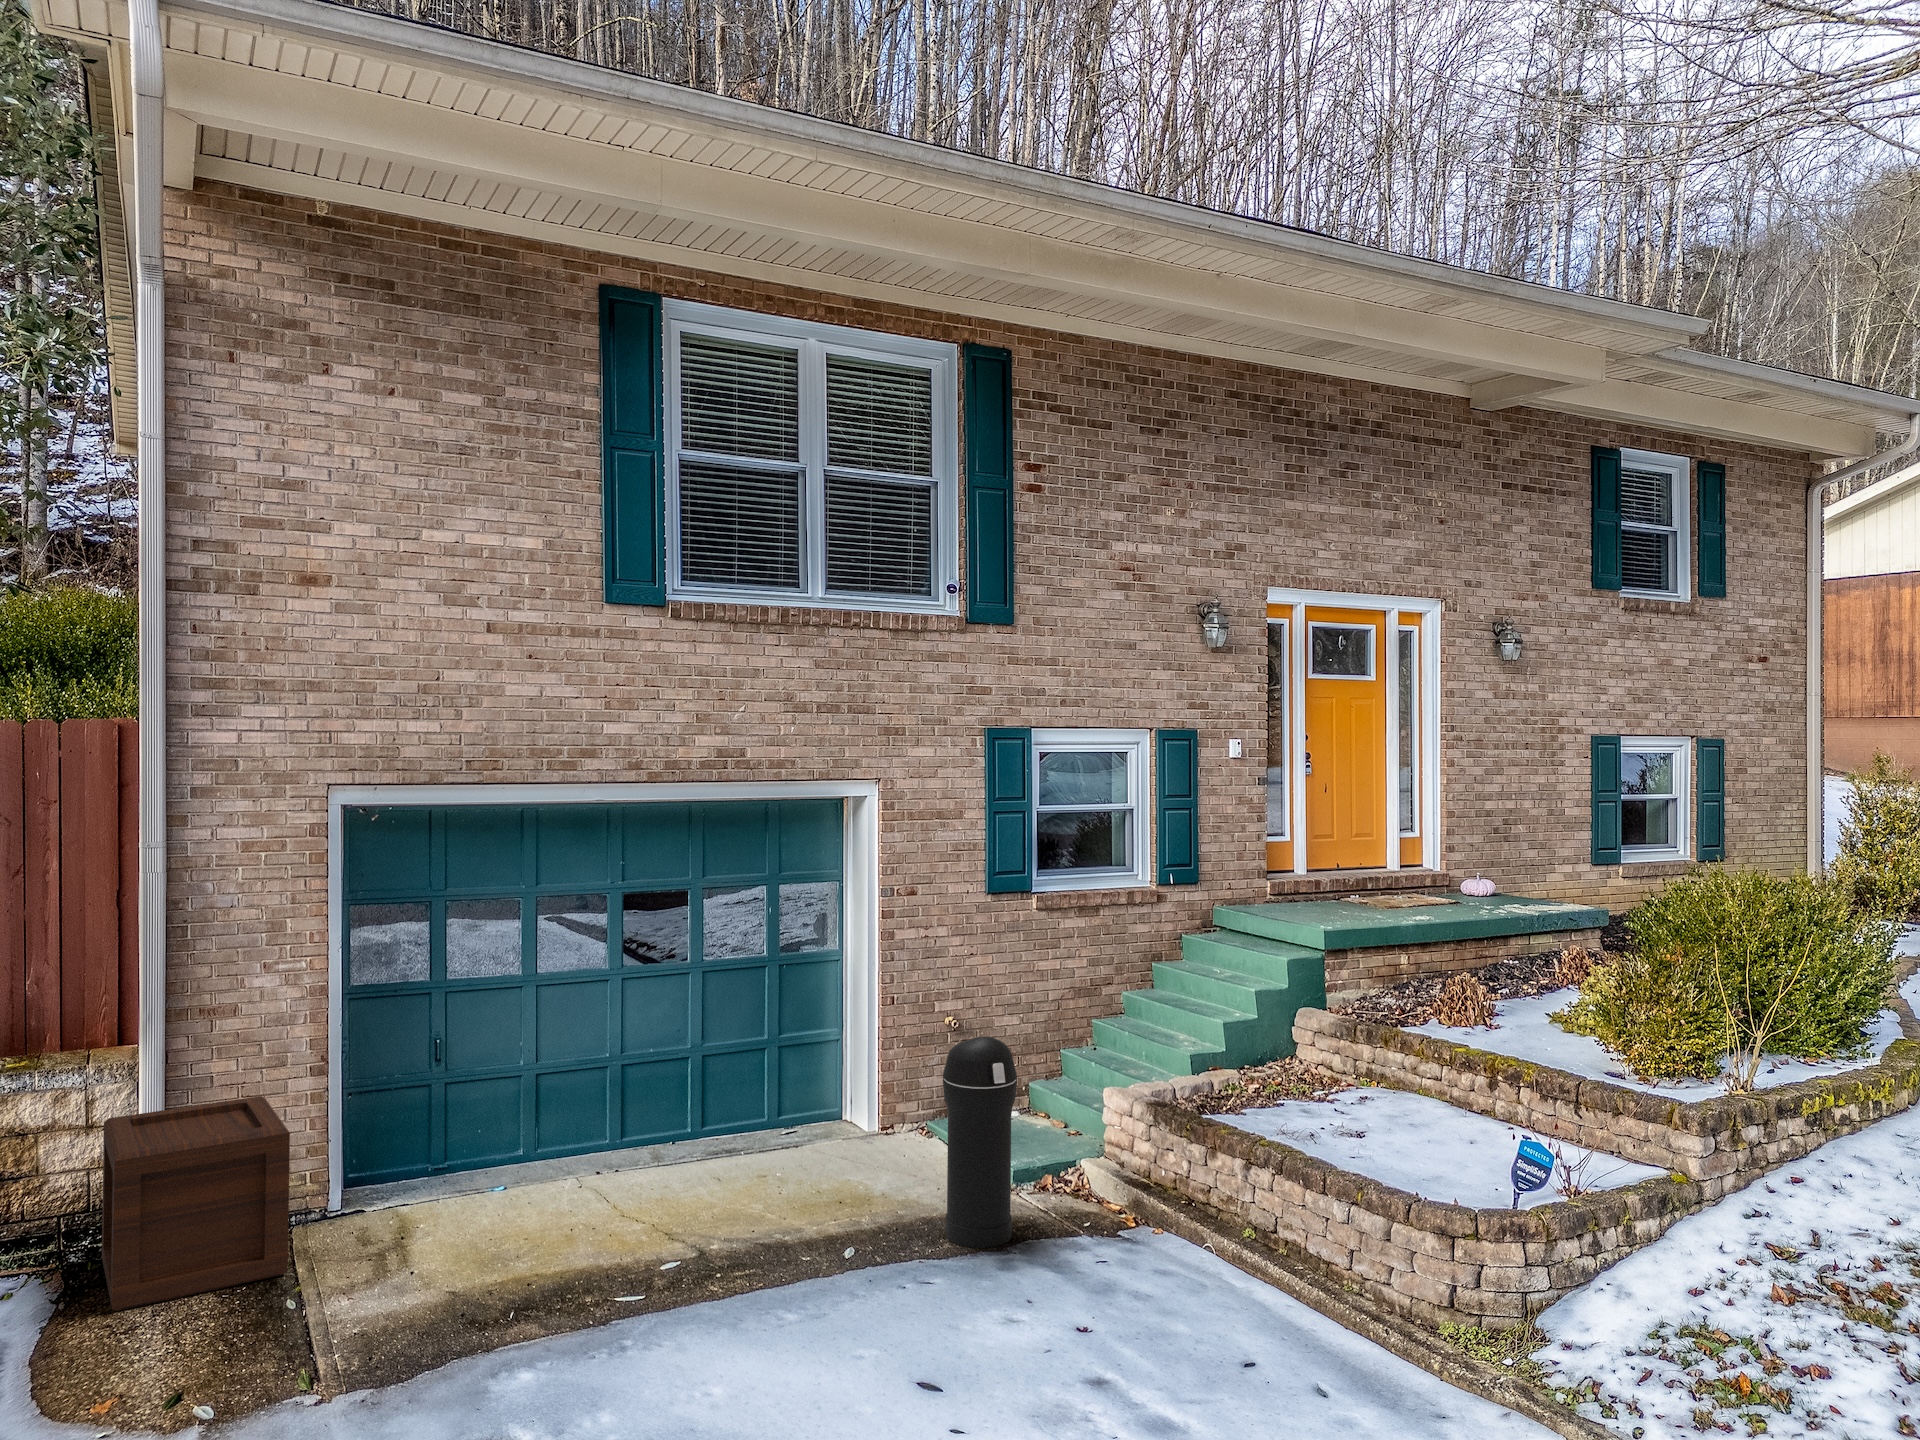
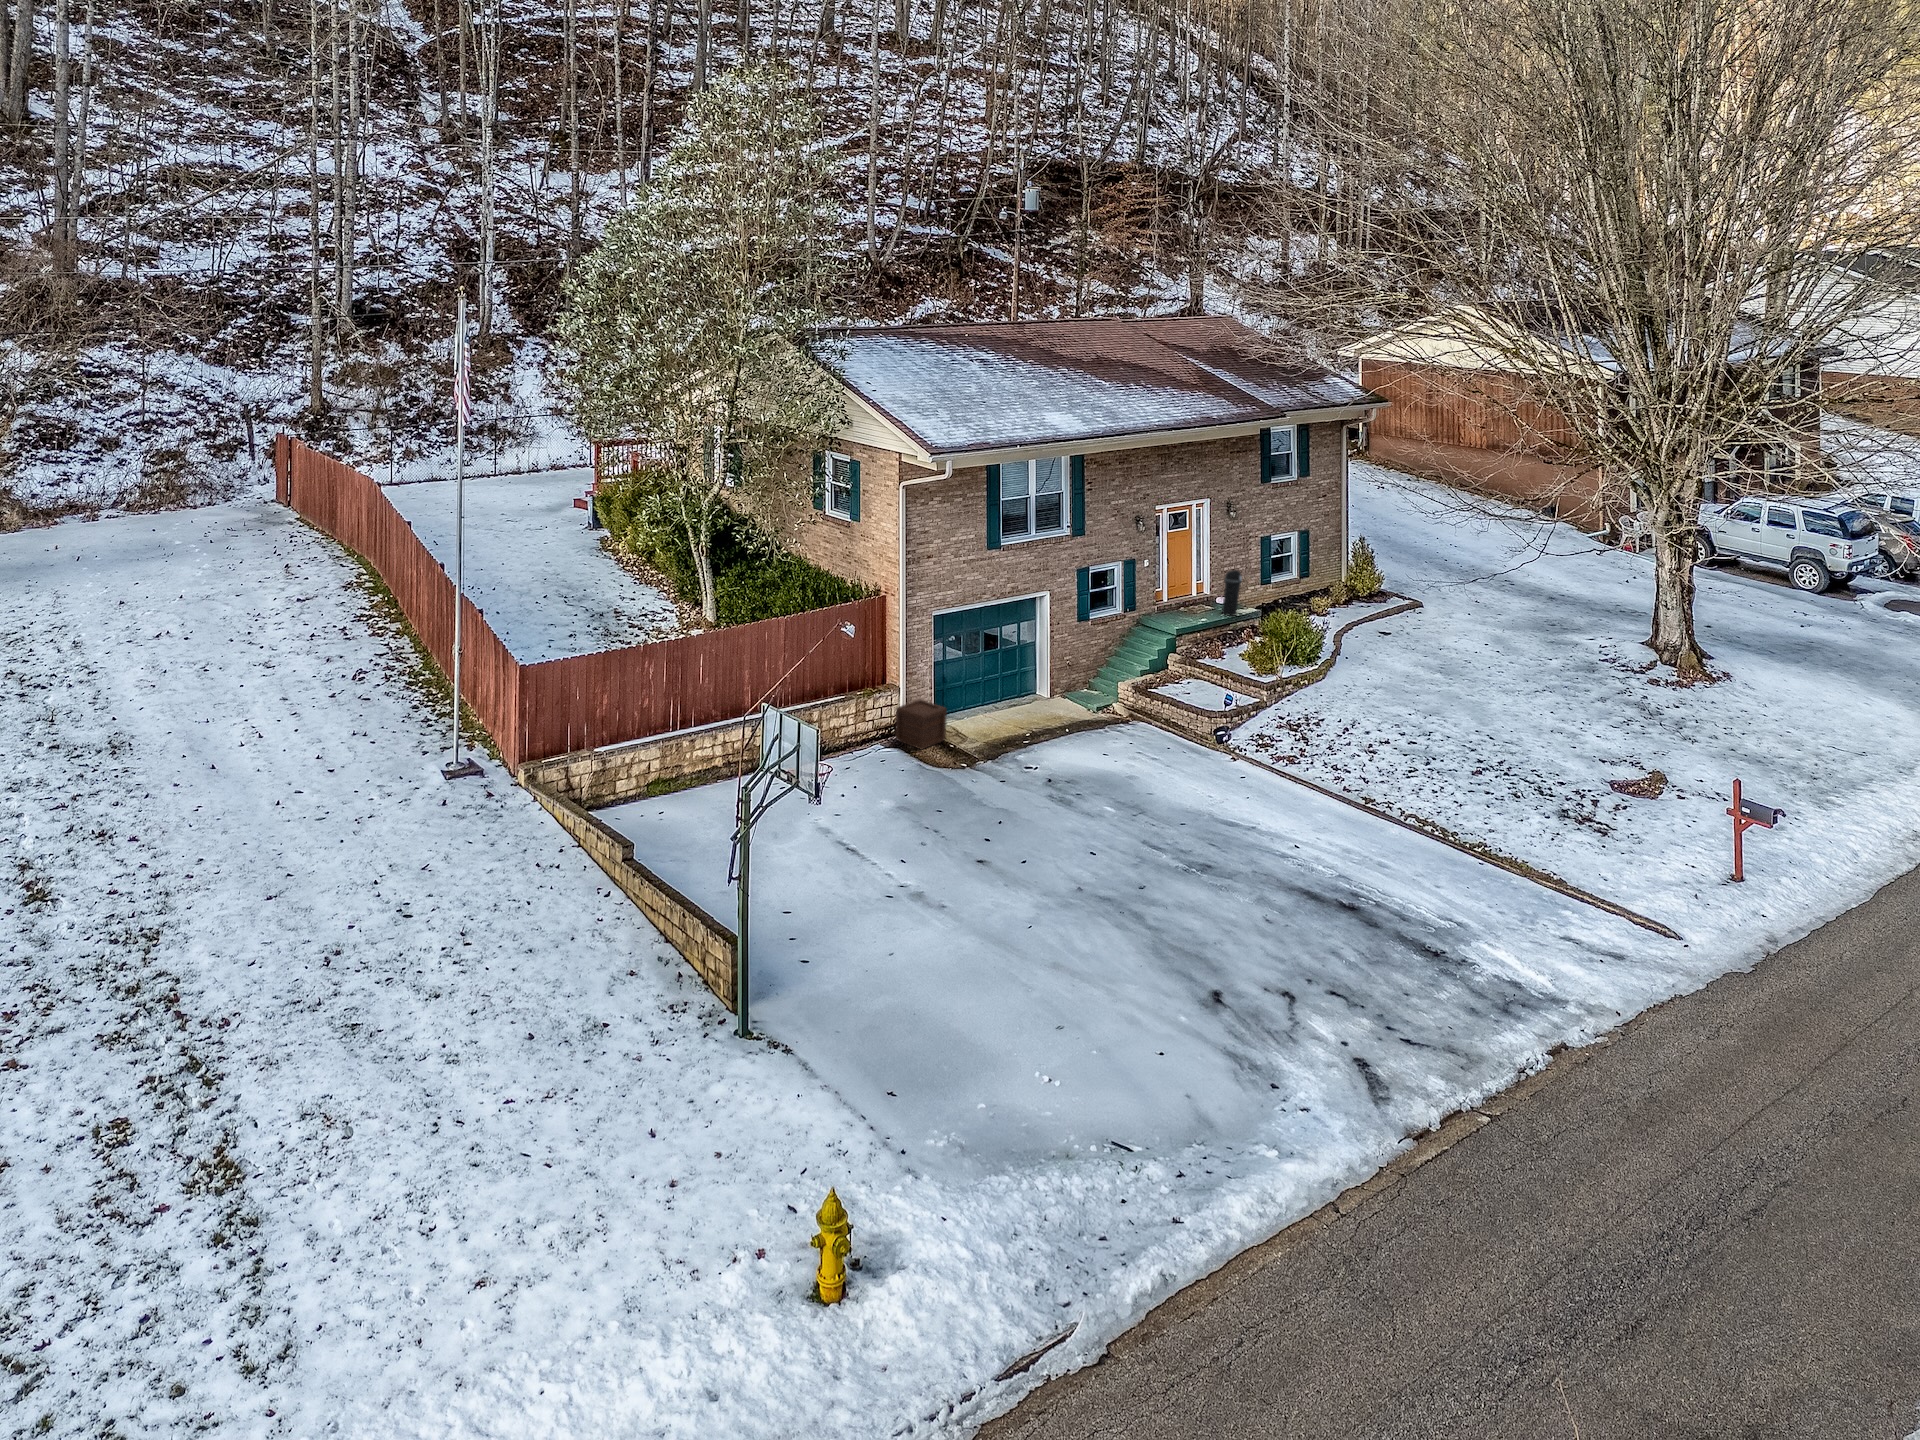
trash can: present [943,1036,1017,1248] -> present [1222,570,1242,616]

